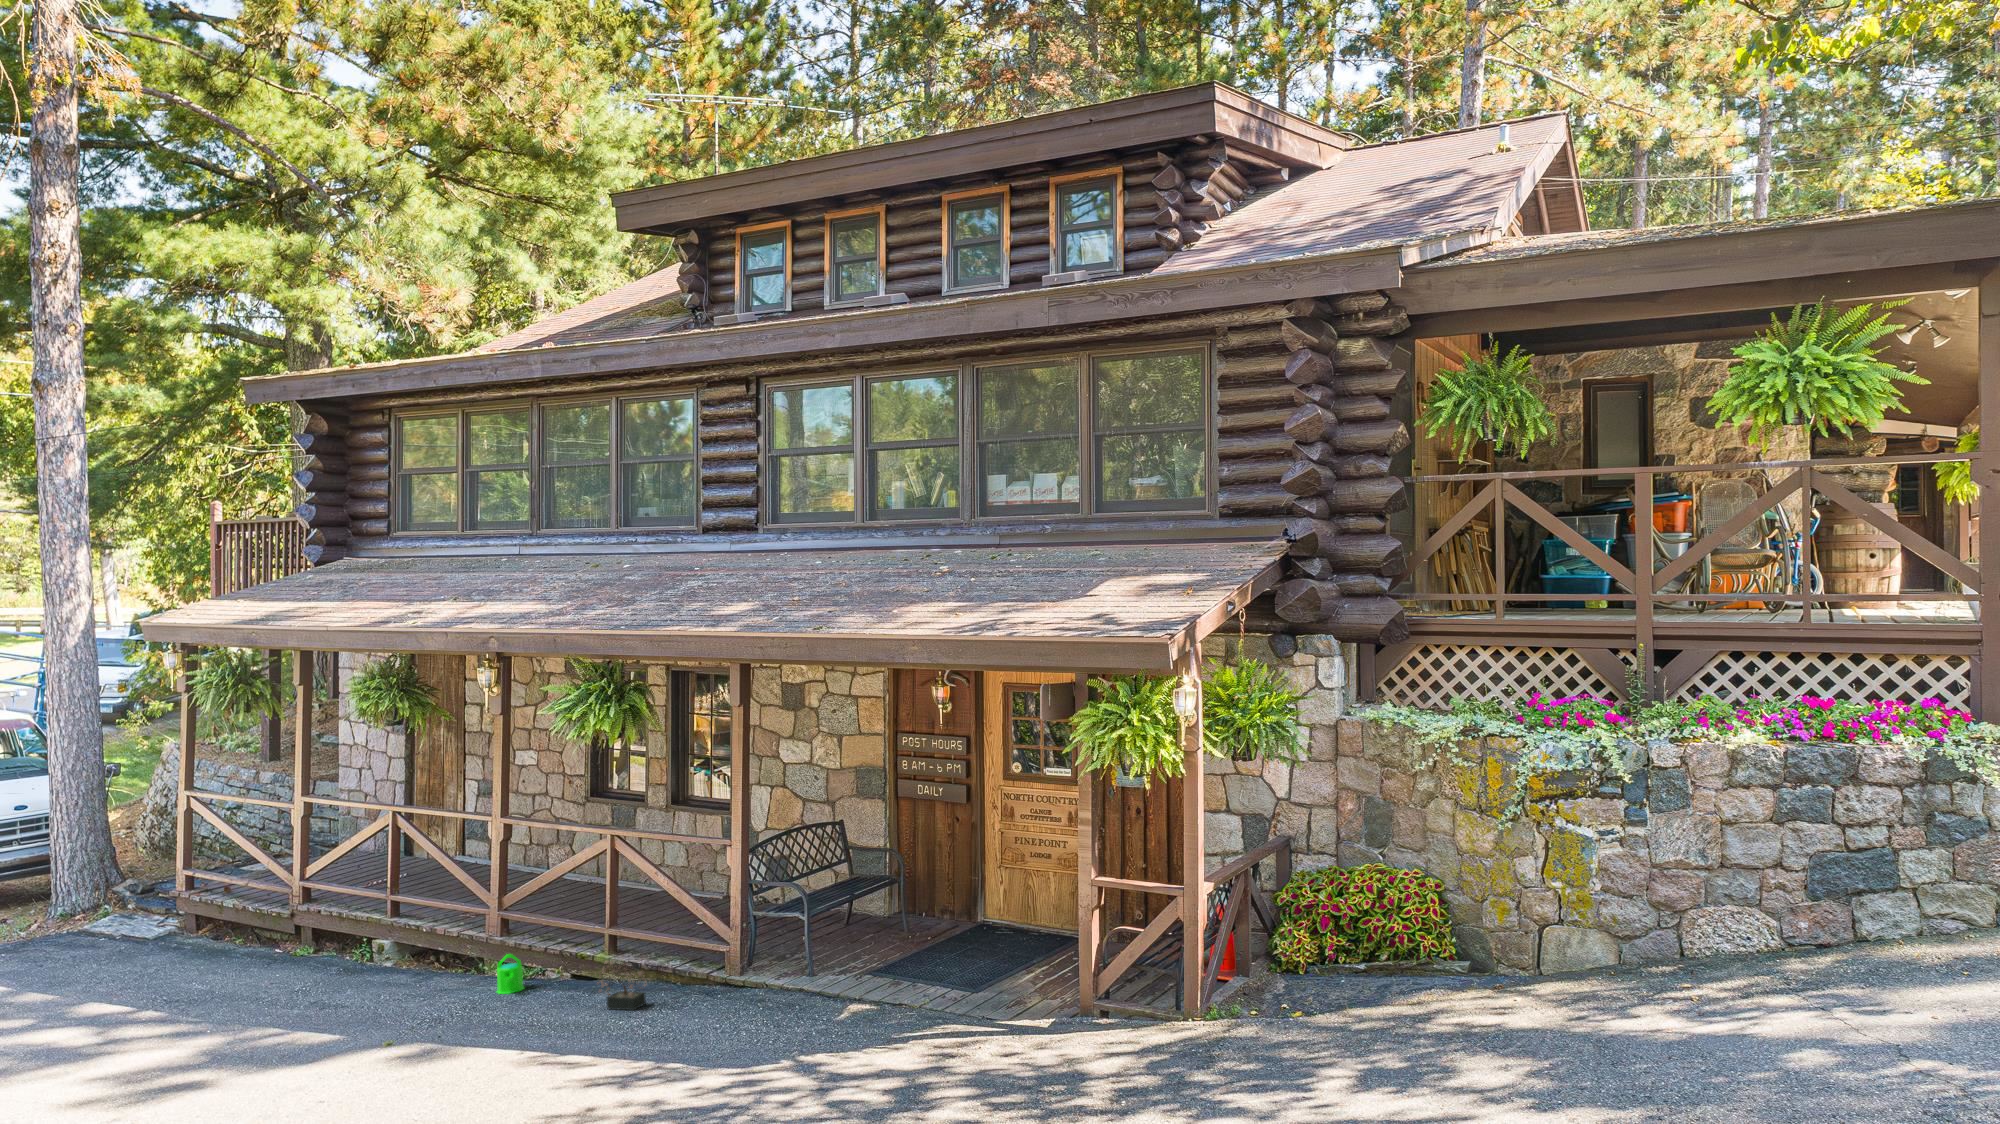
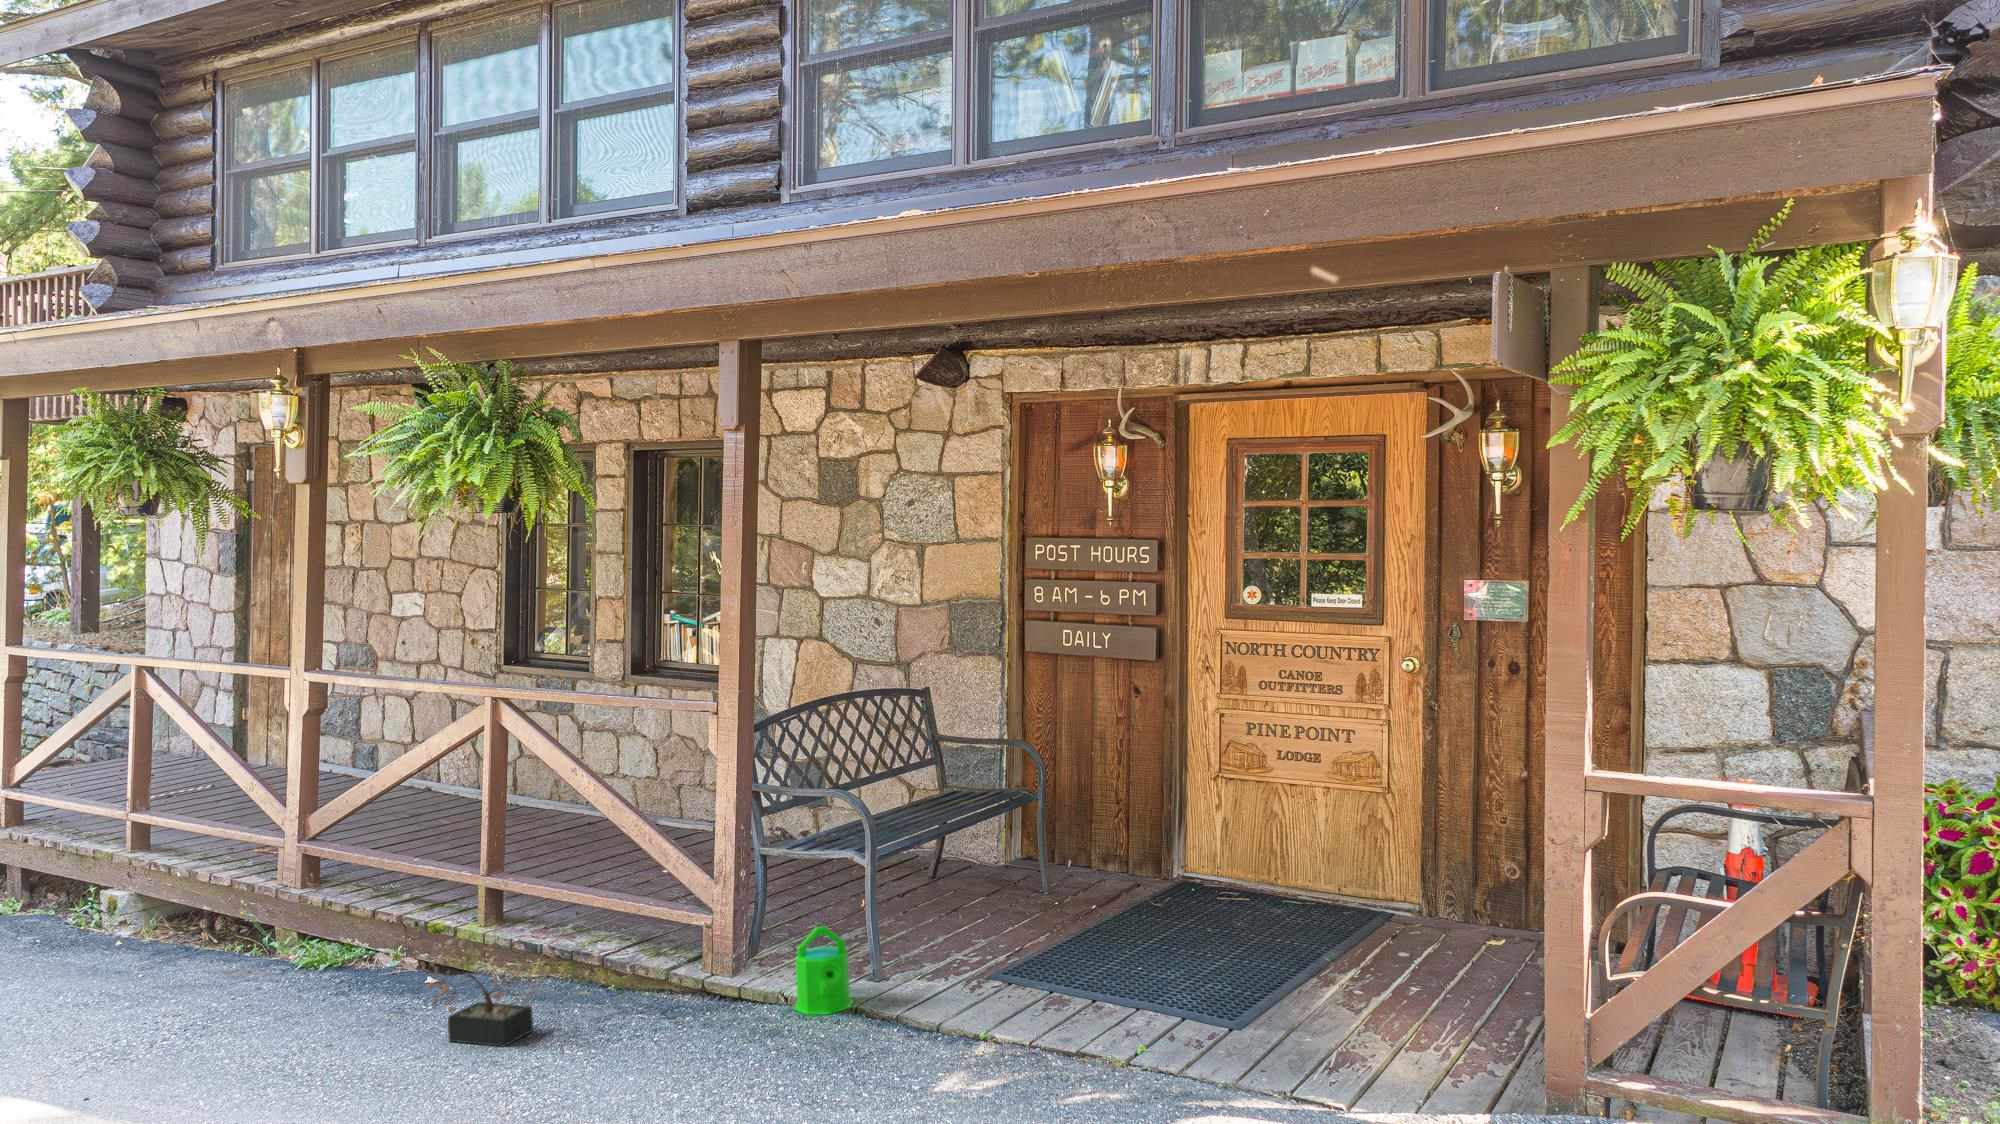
watering can: present [497,954,524,994] -> present [794,926,854,1015]

